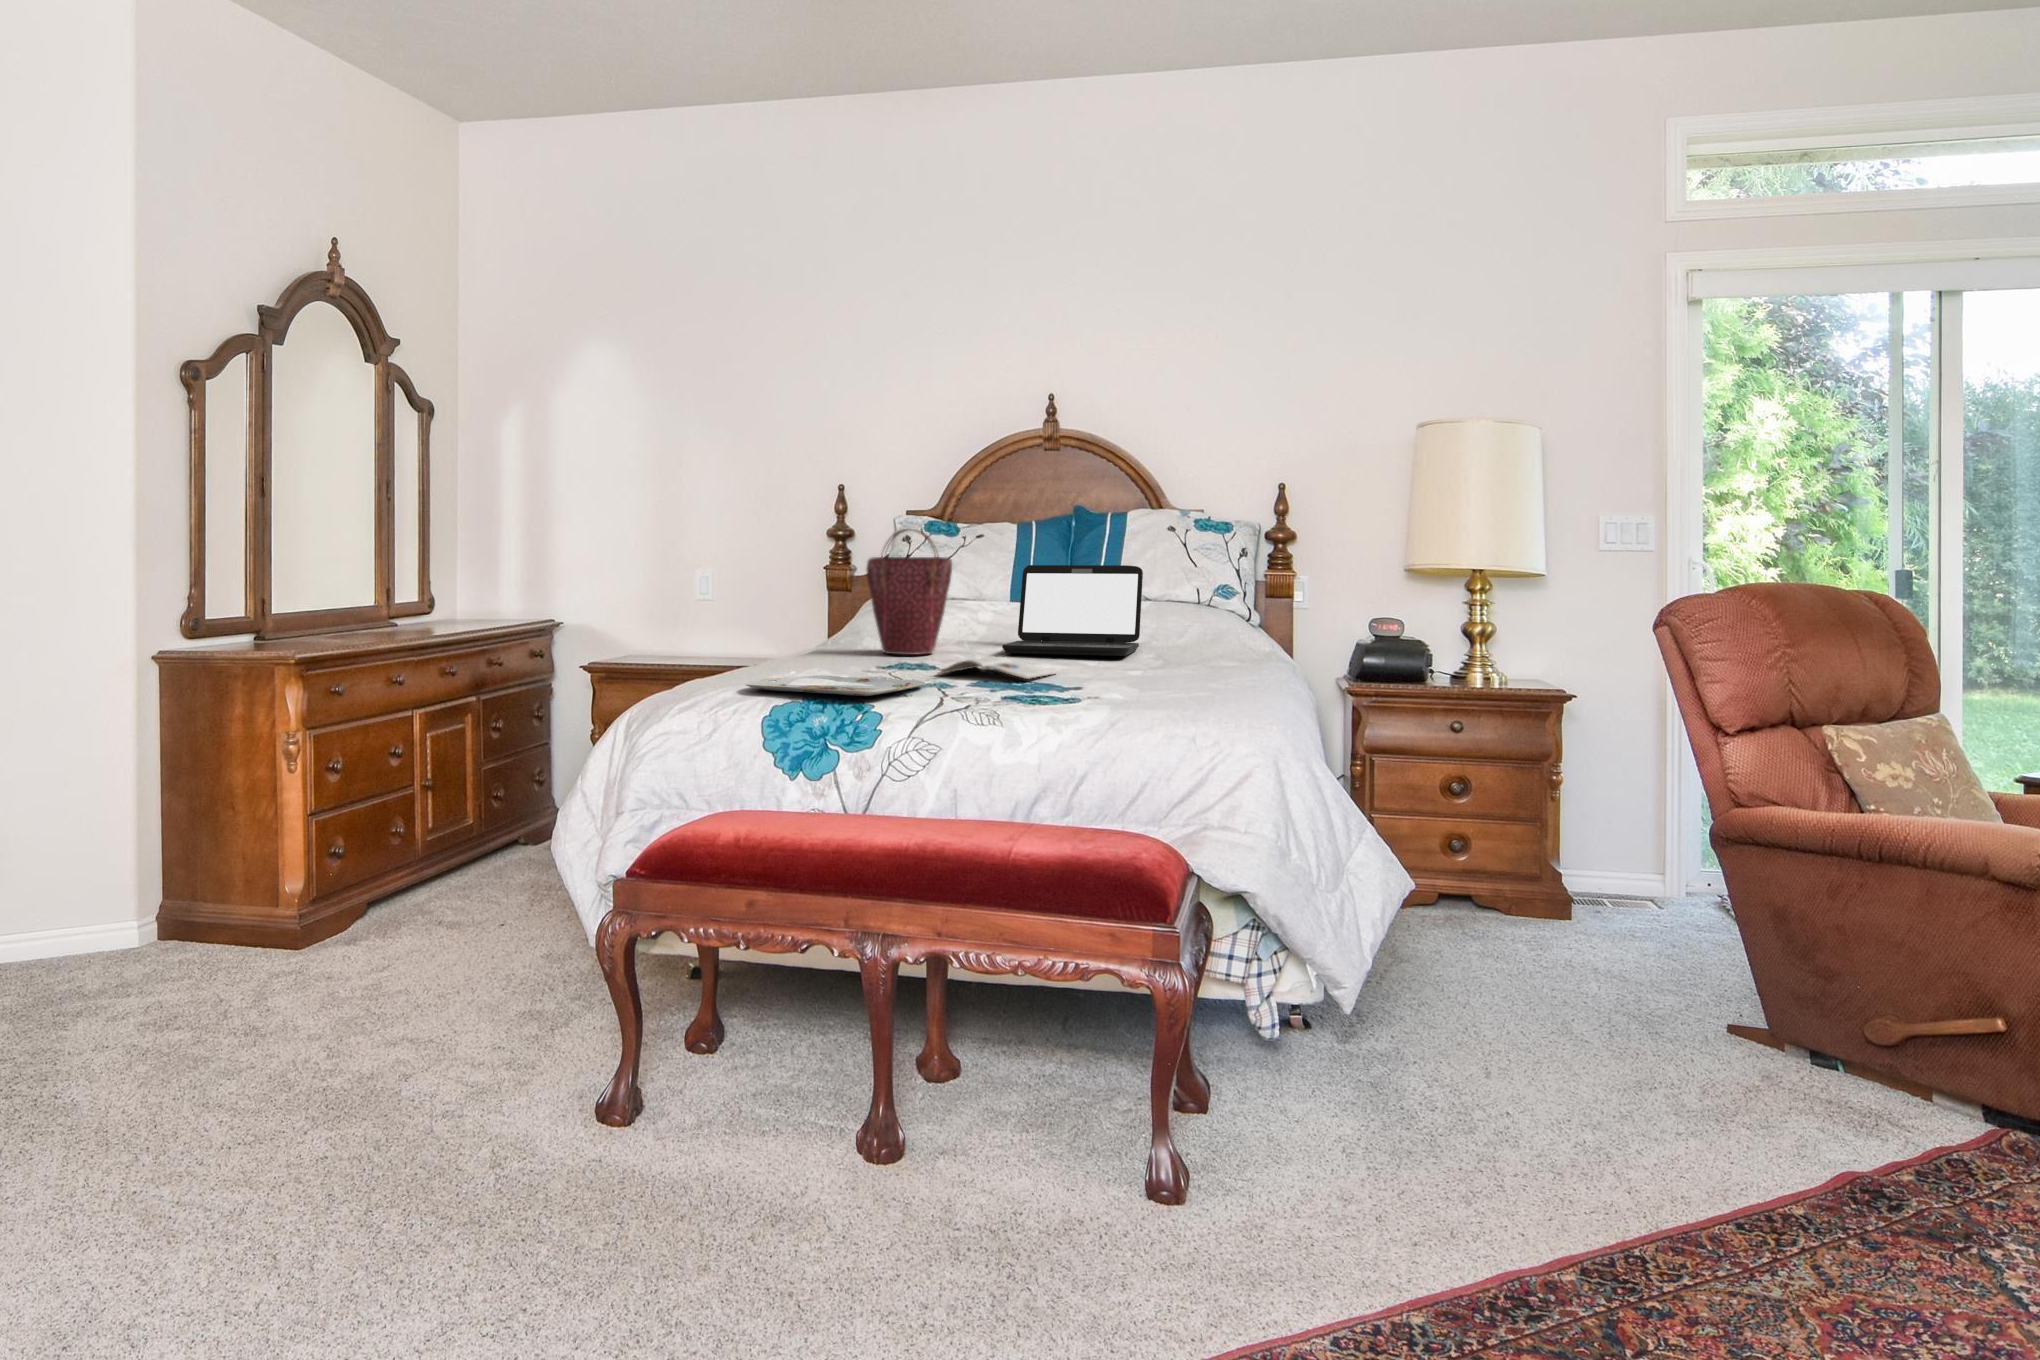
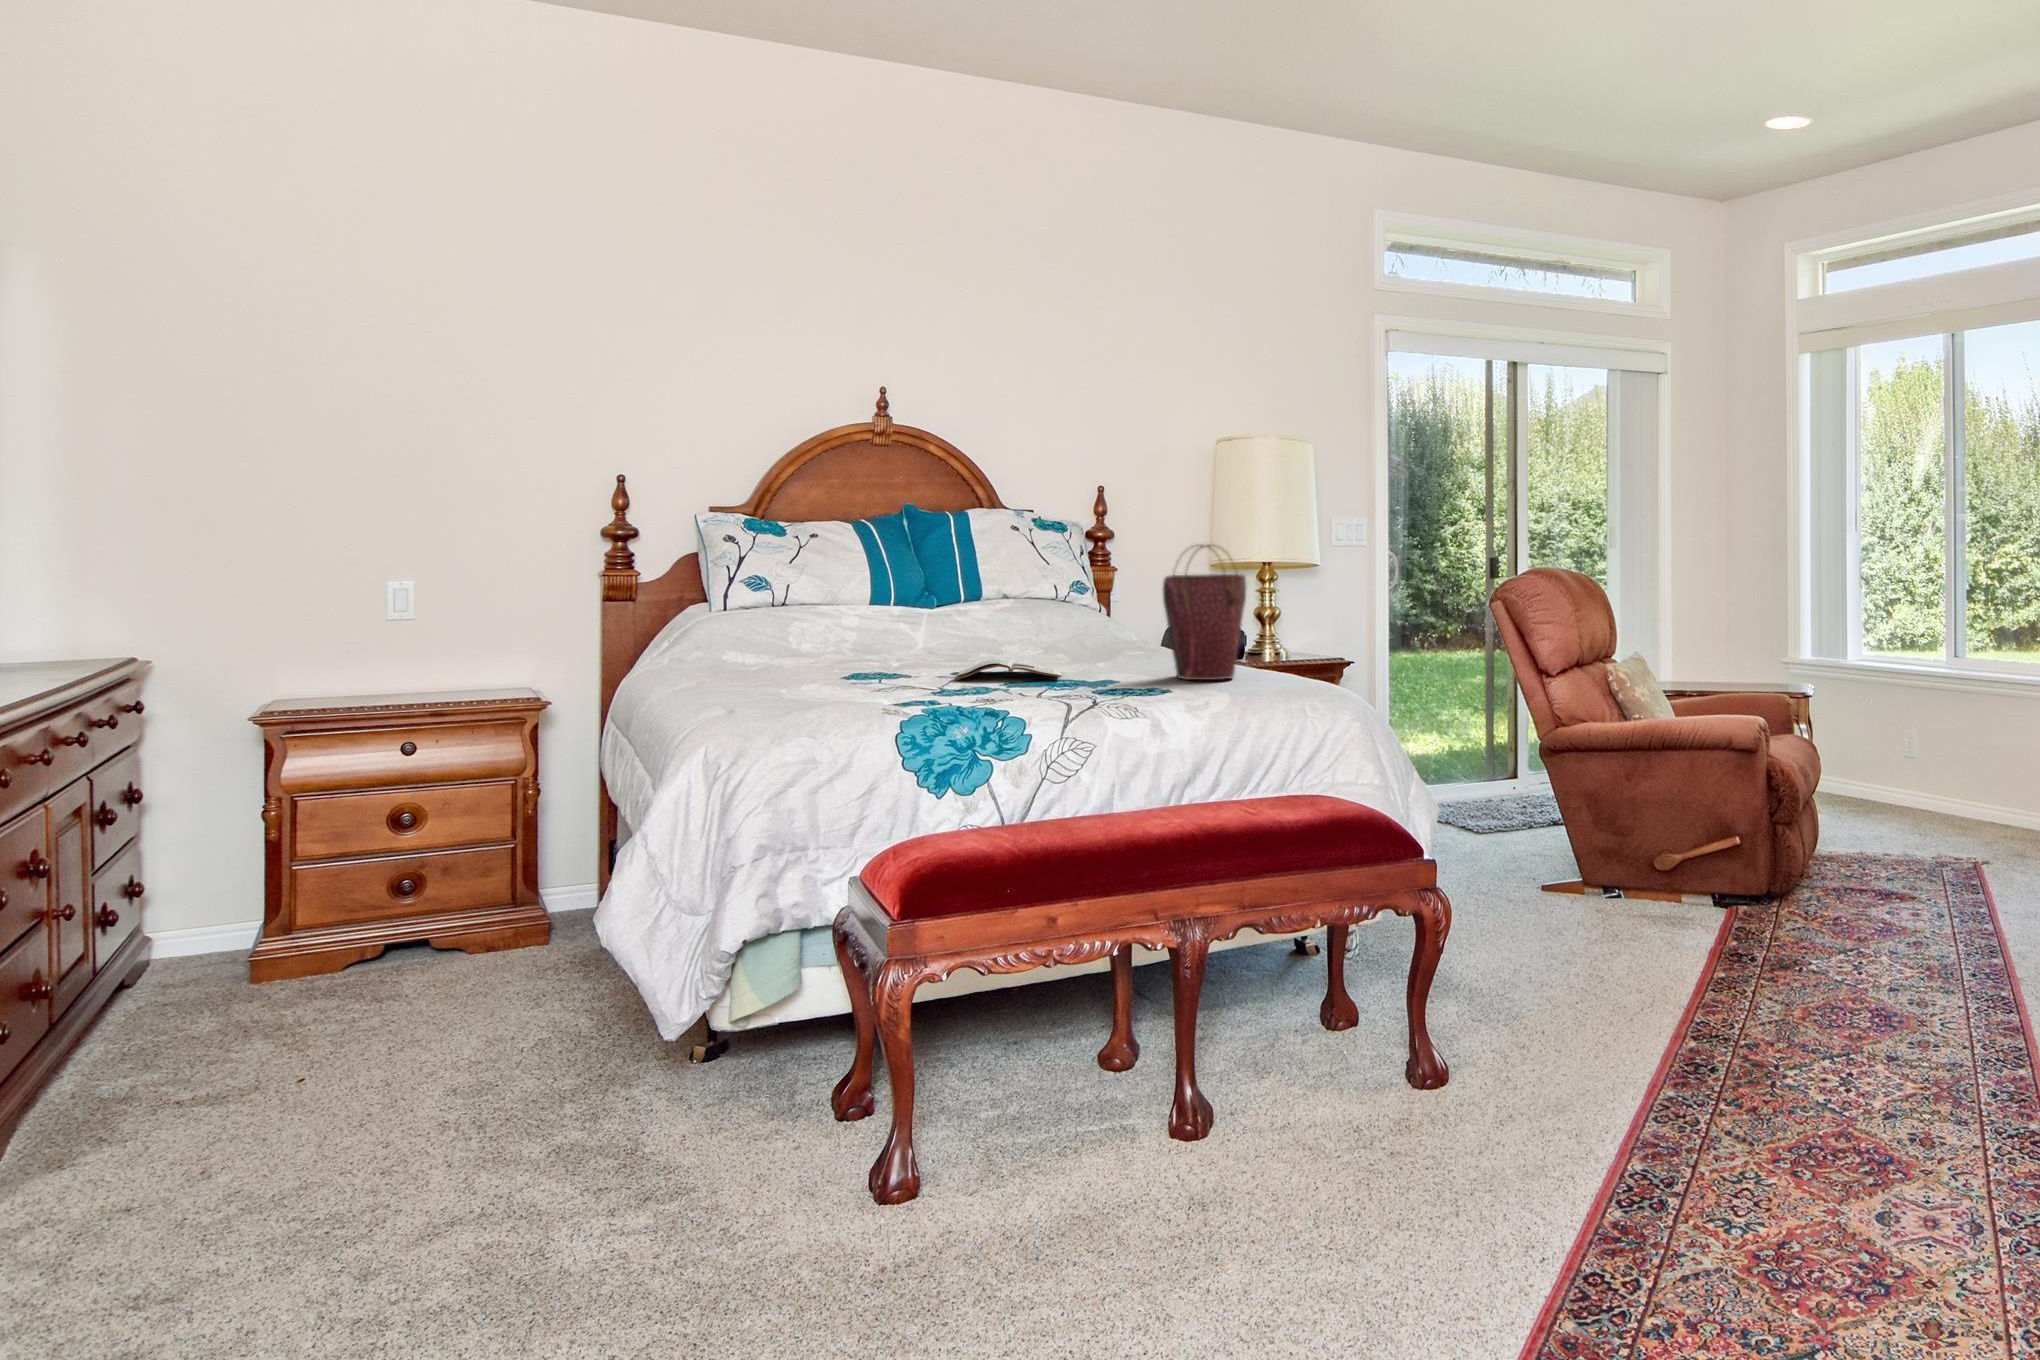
handbag: present [867,529,952,655] -> present [1163,544,1246,680]
laptop: present [1002,565,1143,656] -> none [939,565,1084,655]
serving tray: present [746,675,926,696] -> none [800,686,993,709]

